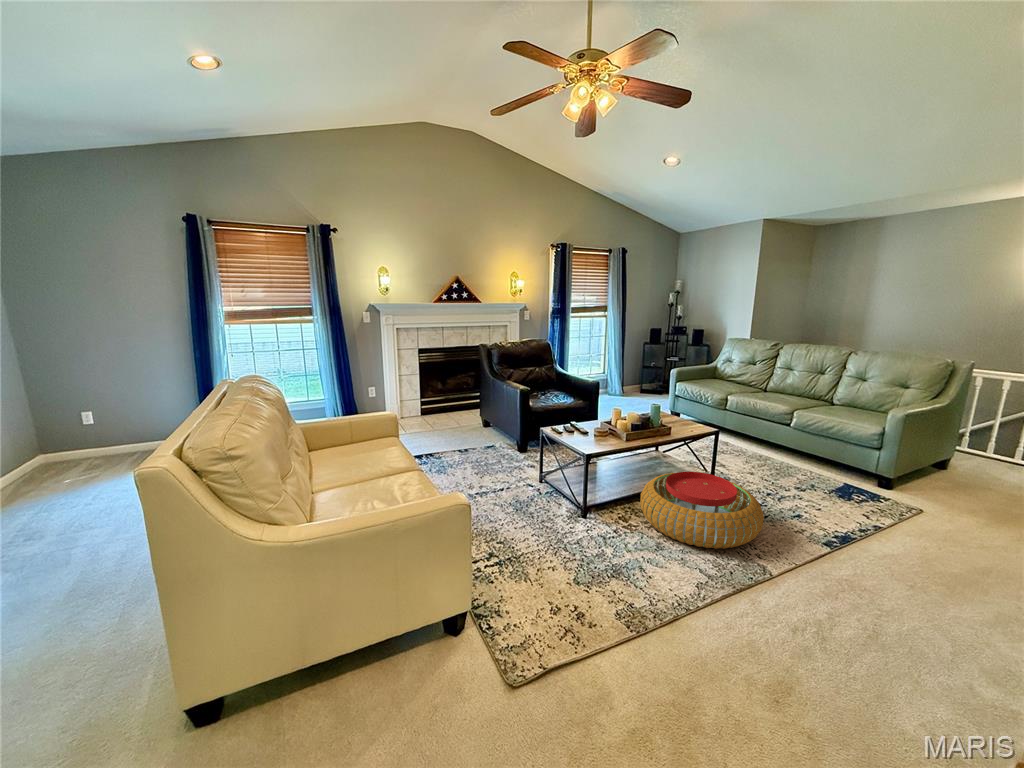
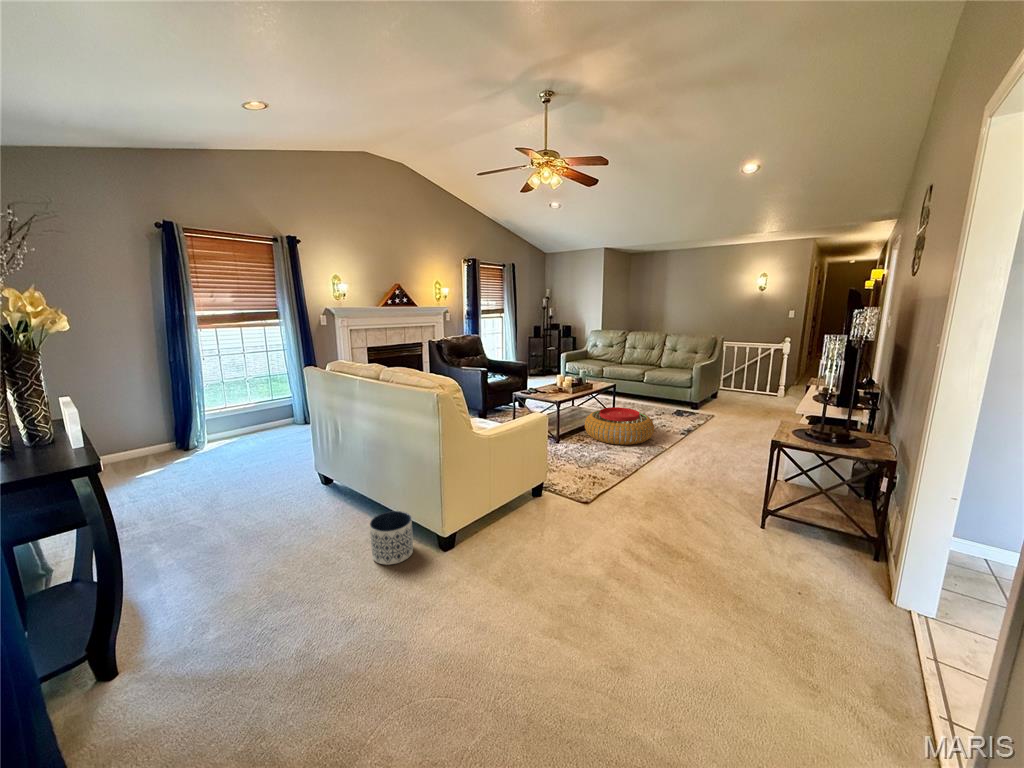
planter: none [91,629,185,731] -> present [370,511,413,565]

